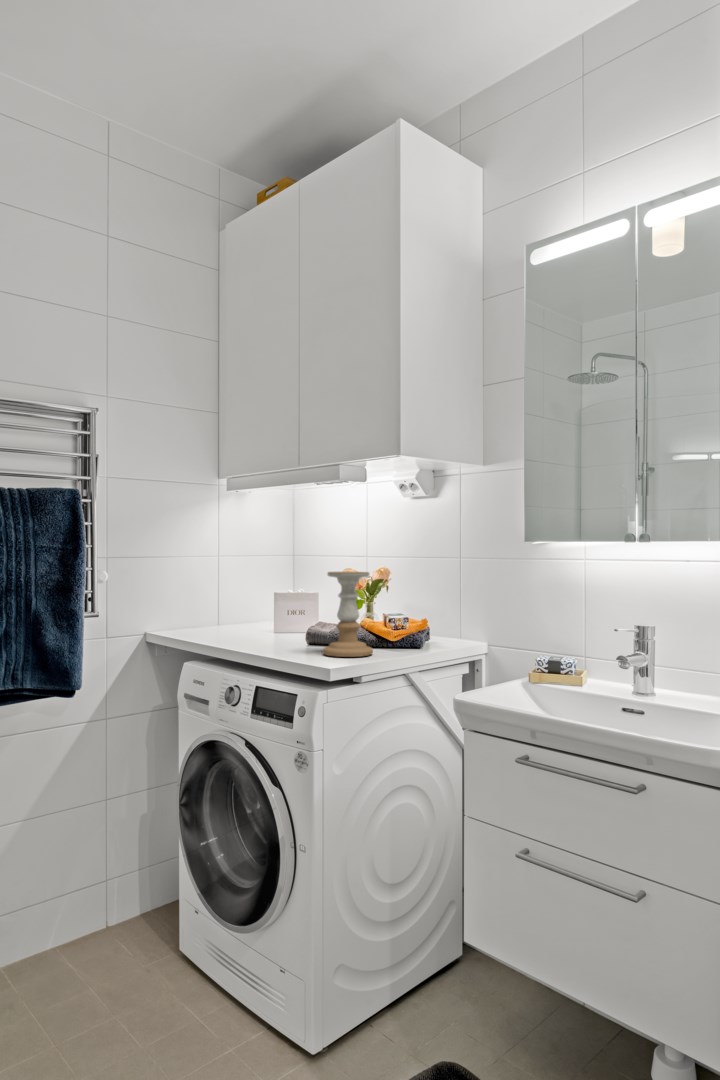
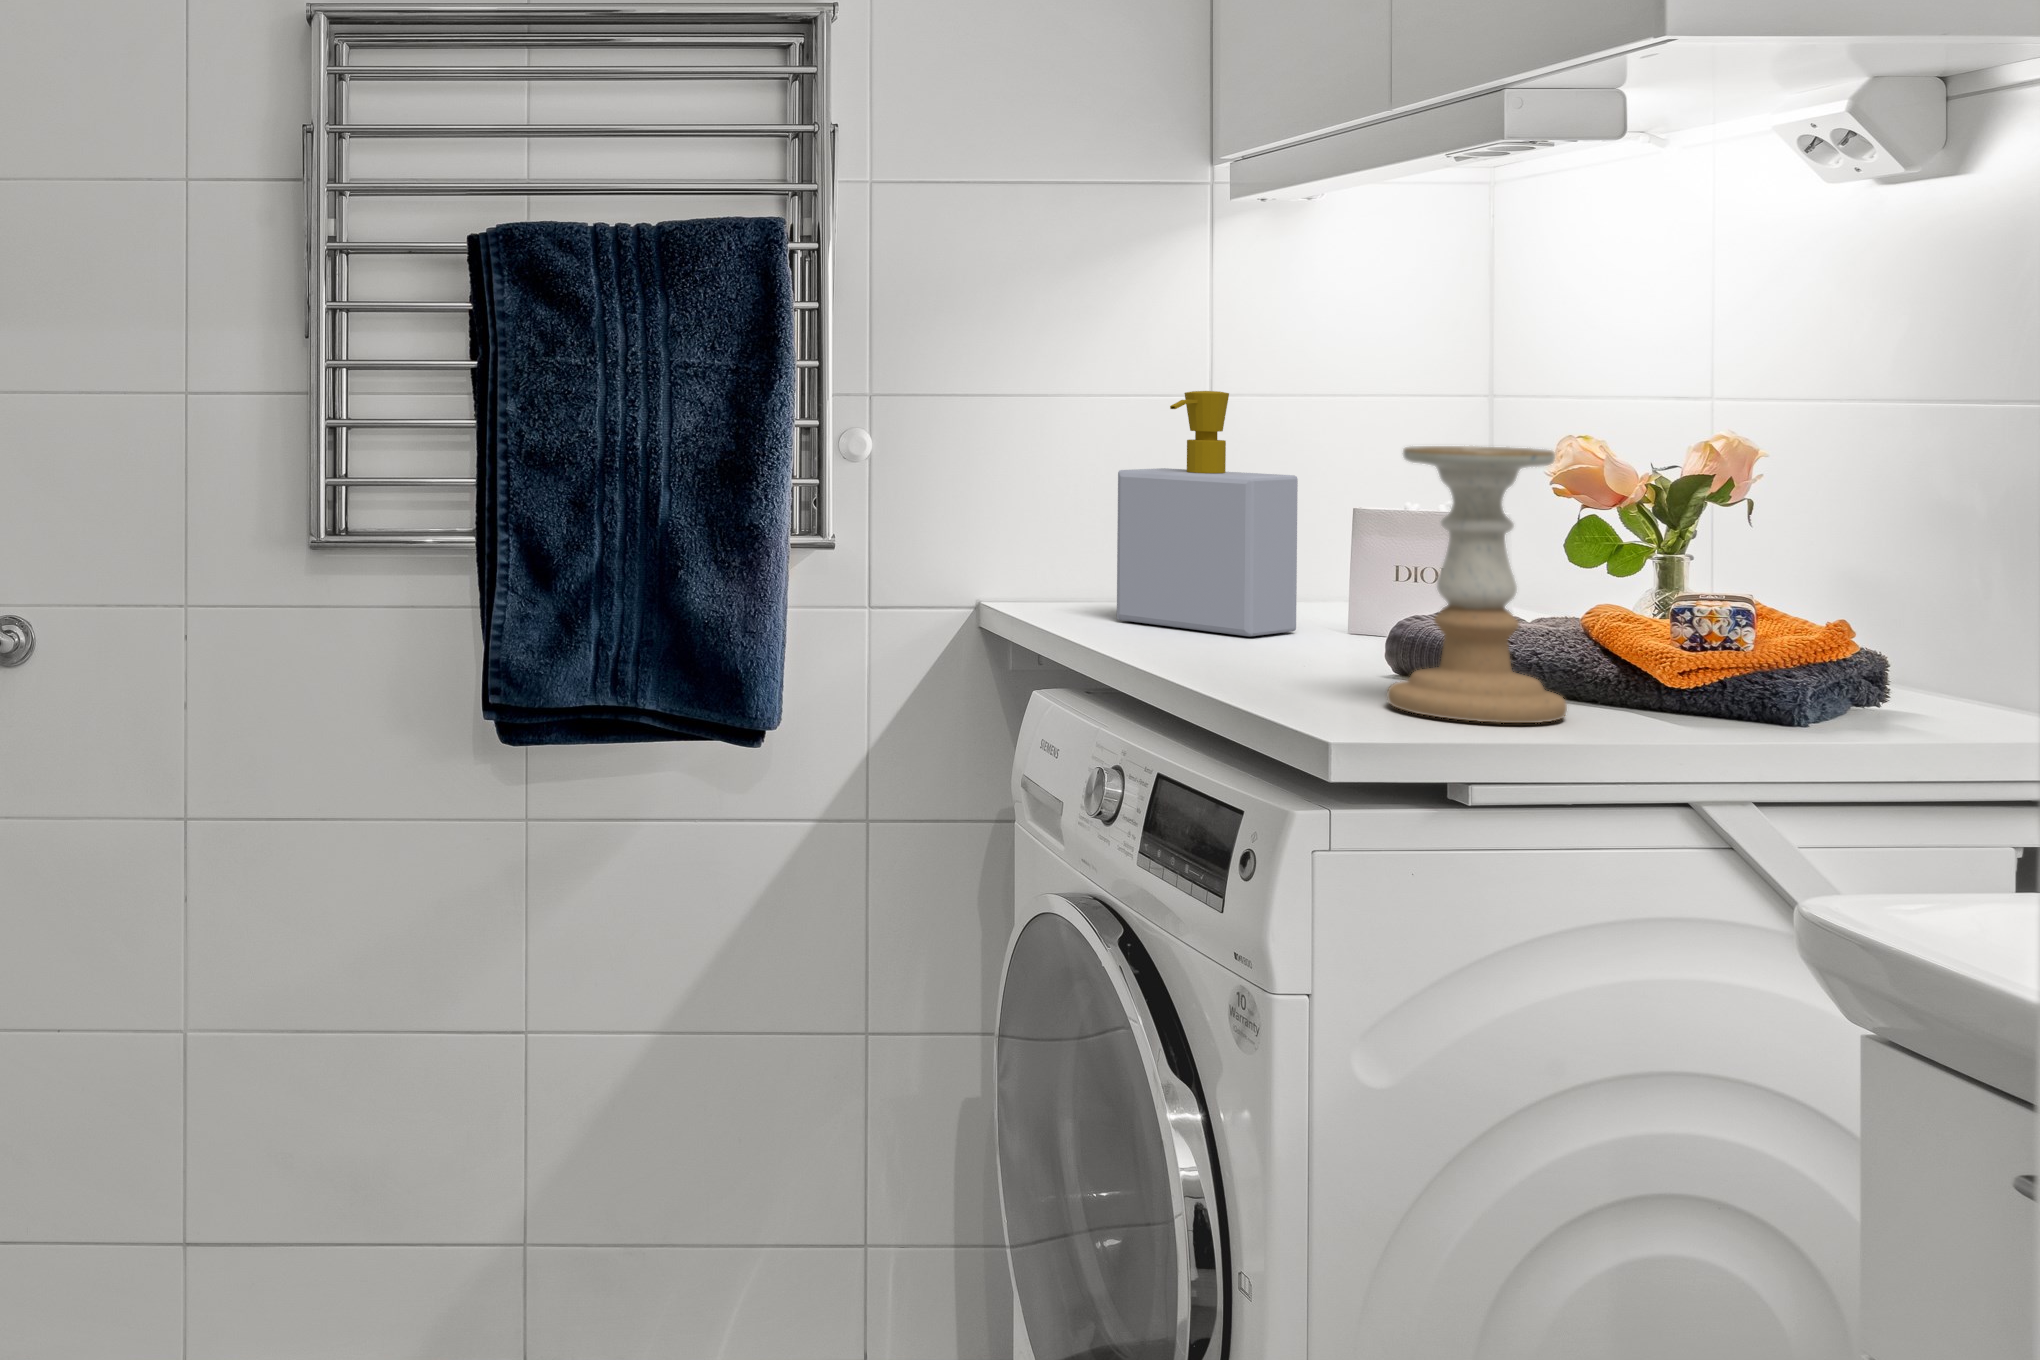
soap bottle: none [200,557,259,639] -> present [1117,391,1298,637]

